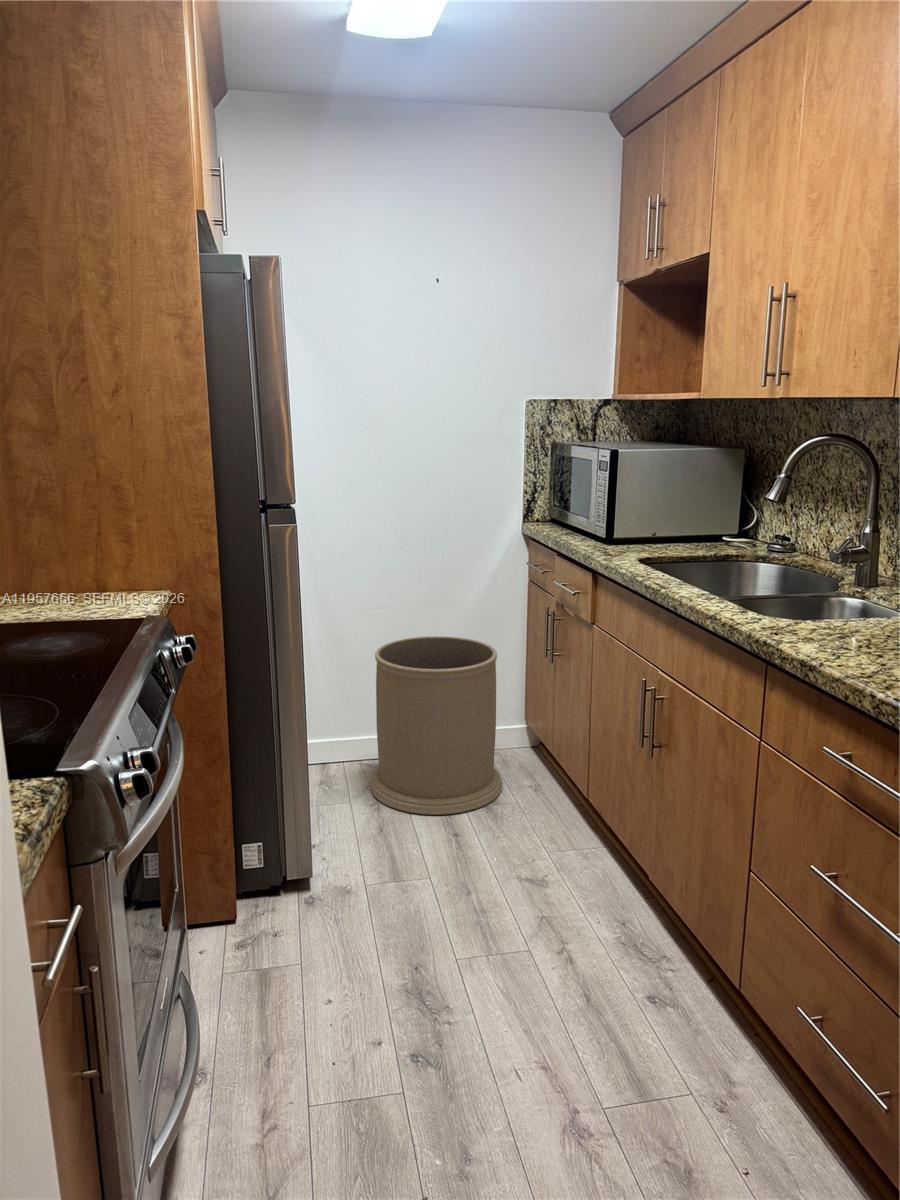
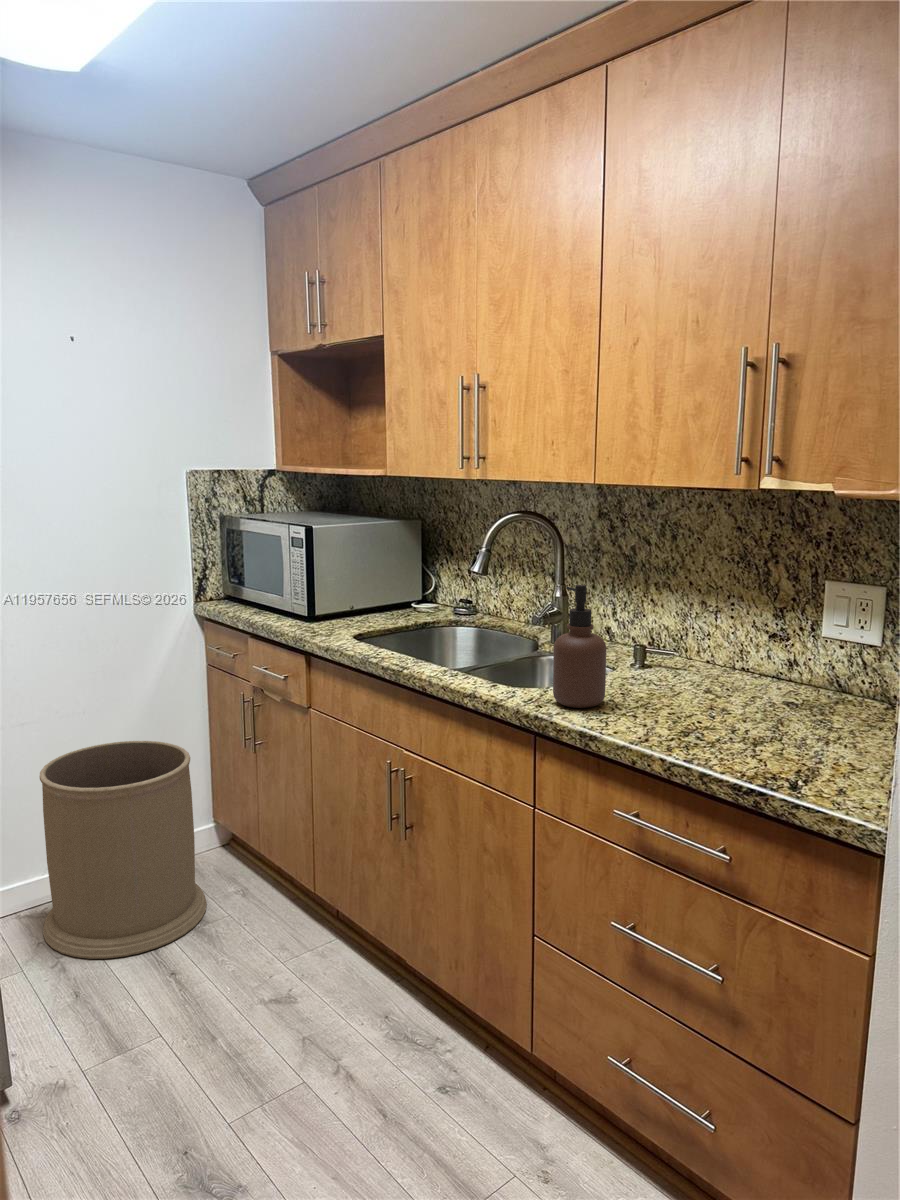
soap dispenser: none [795,506,861,641] -> present [553,585,606,708]

